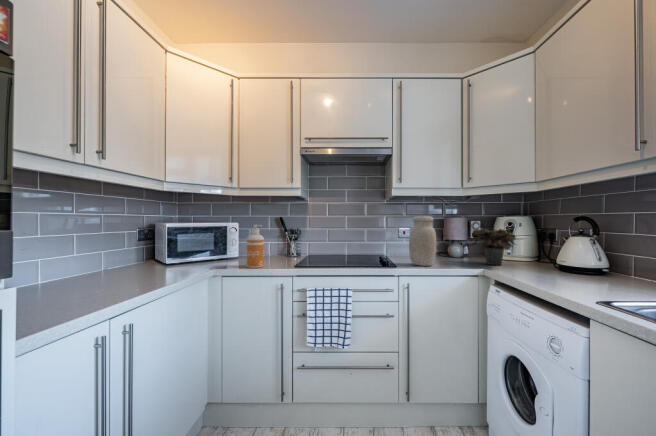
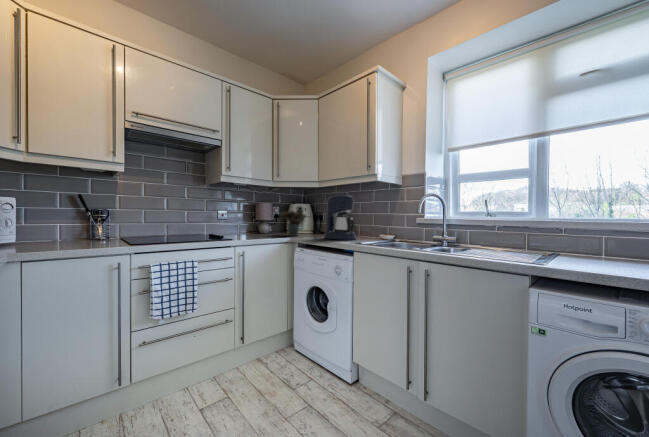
coffee maker: none [542,206,620,288] -> present [324,196,357,240]
jar: present [409,216,436,266] -> none [239,200,260,238]
soap dispenser: present [247,225,264,268] -> none [61,199,88,249]

